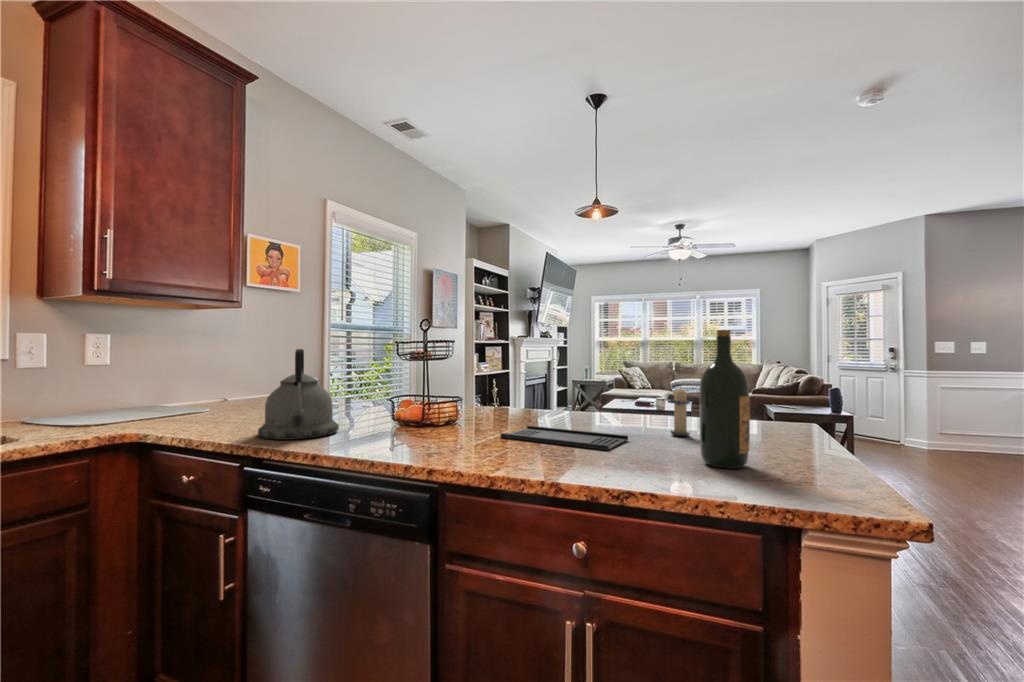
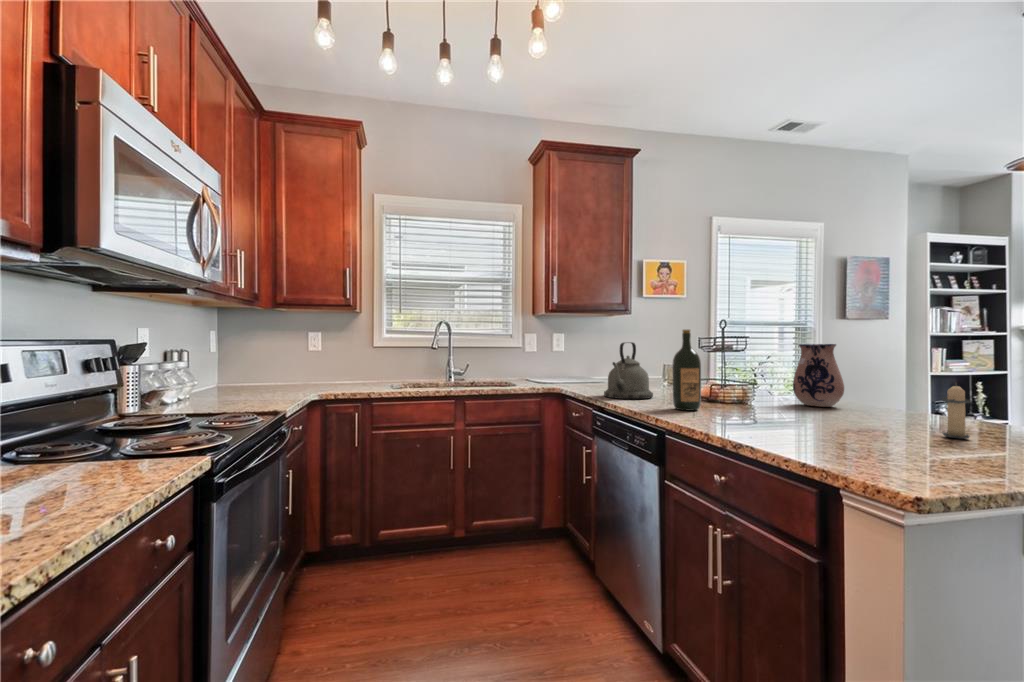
wine bottle: present [699,330,750,468] -> present [672,330,701,411]
ceramic pitcher: none [488,351,534,417] -> present [793,344,844,407]
tray: present [500,426,628,450] -> none [751,410,867,431]

